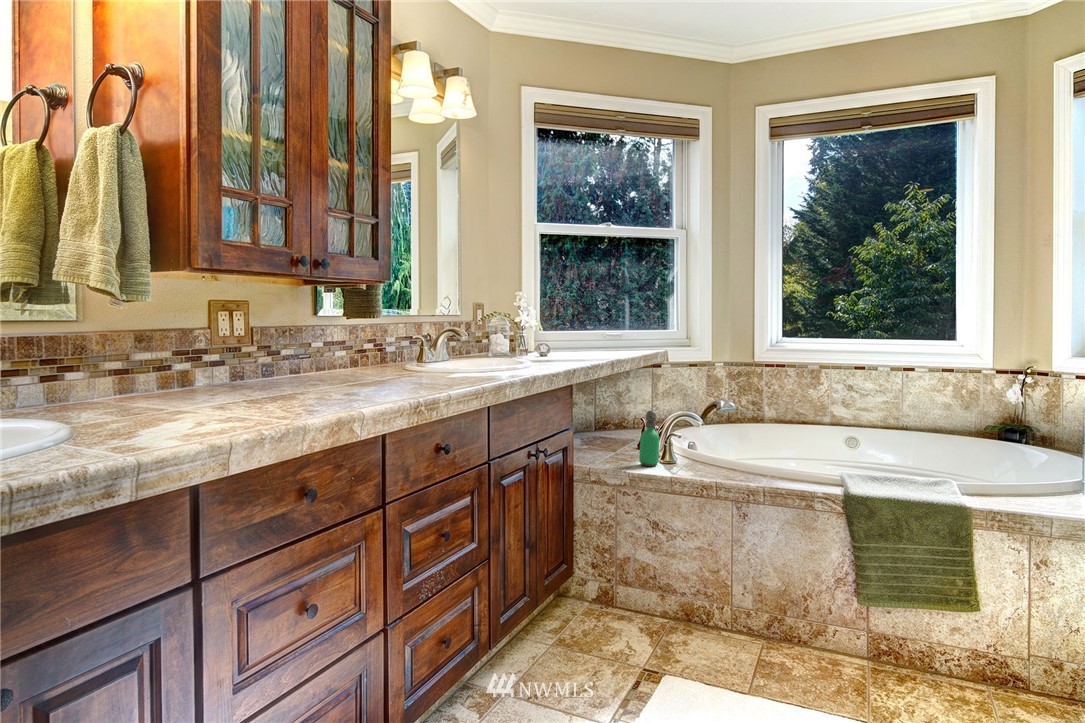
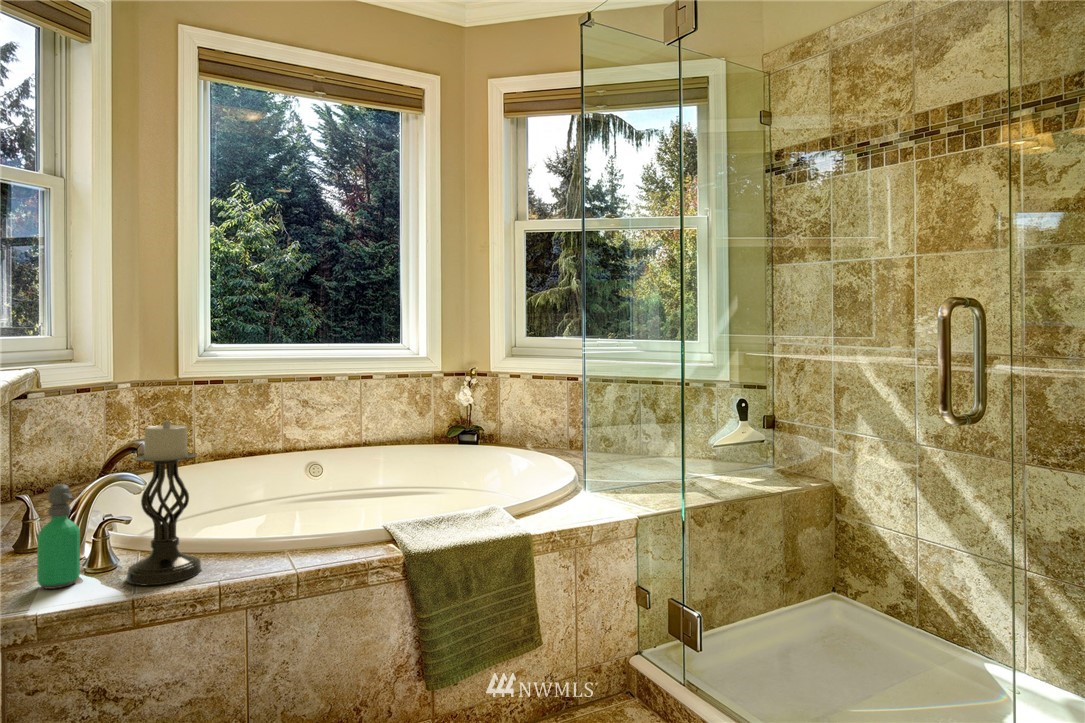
candle holder: none [676,380,717,476] -> present [126,421,201,585]

